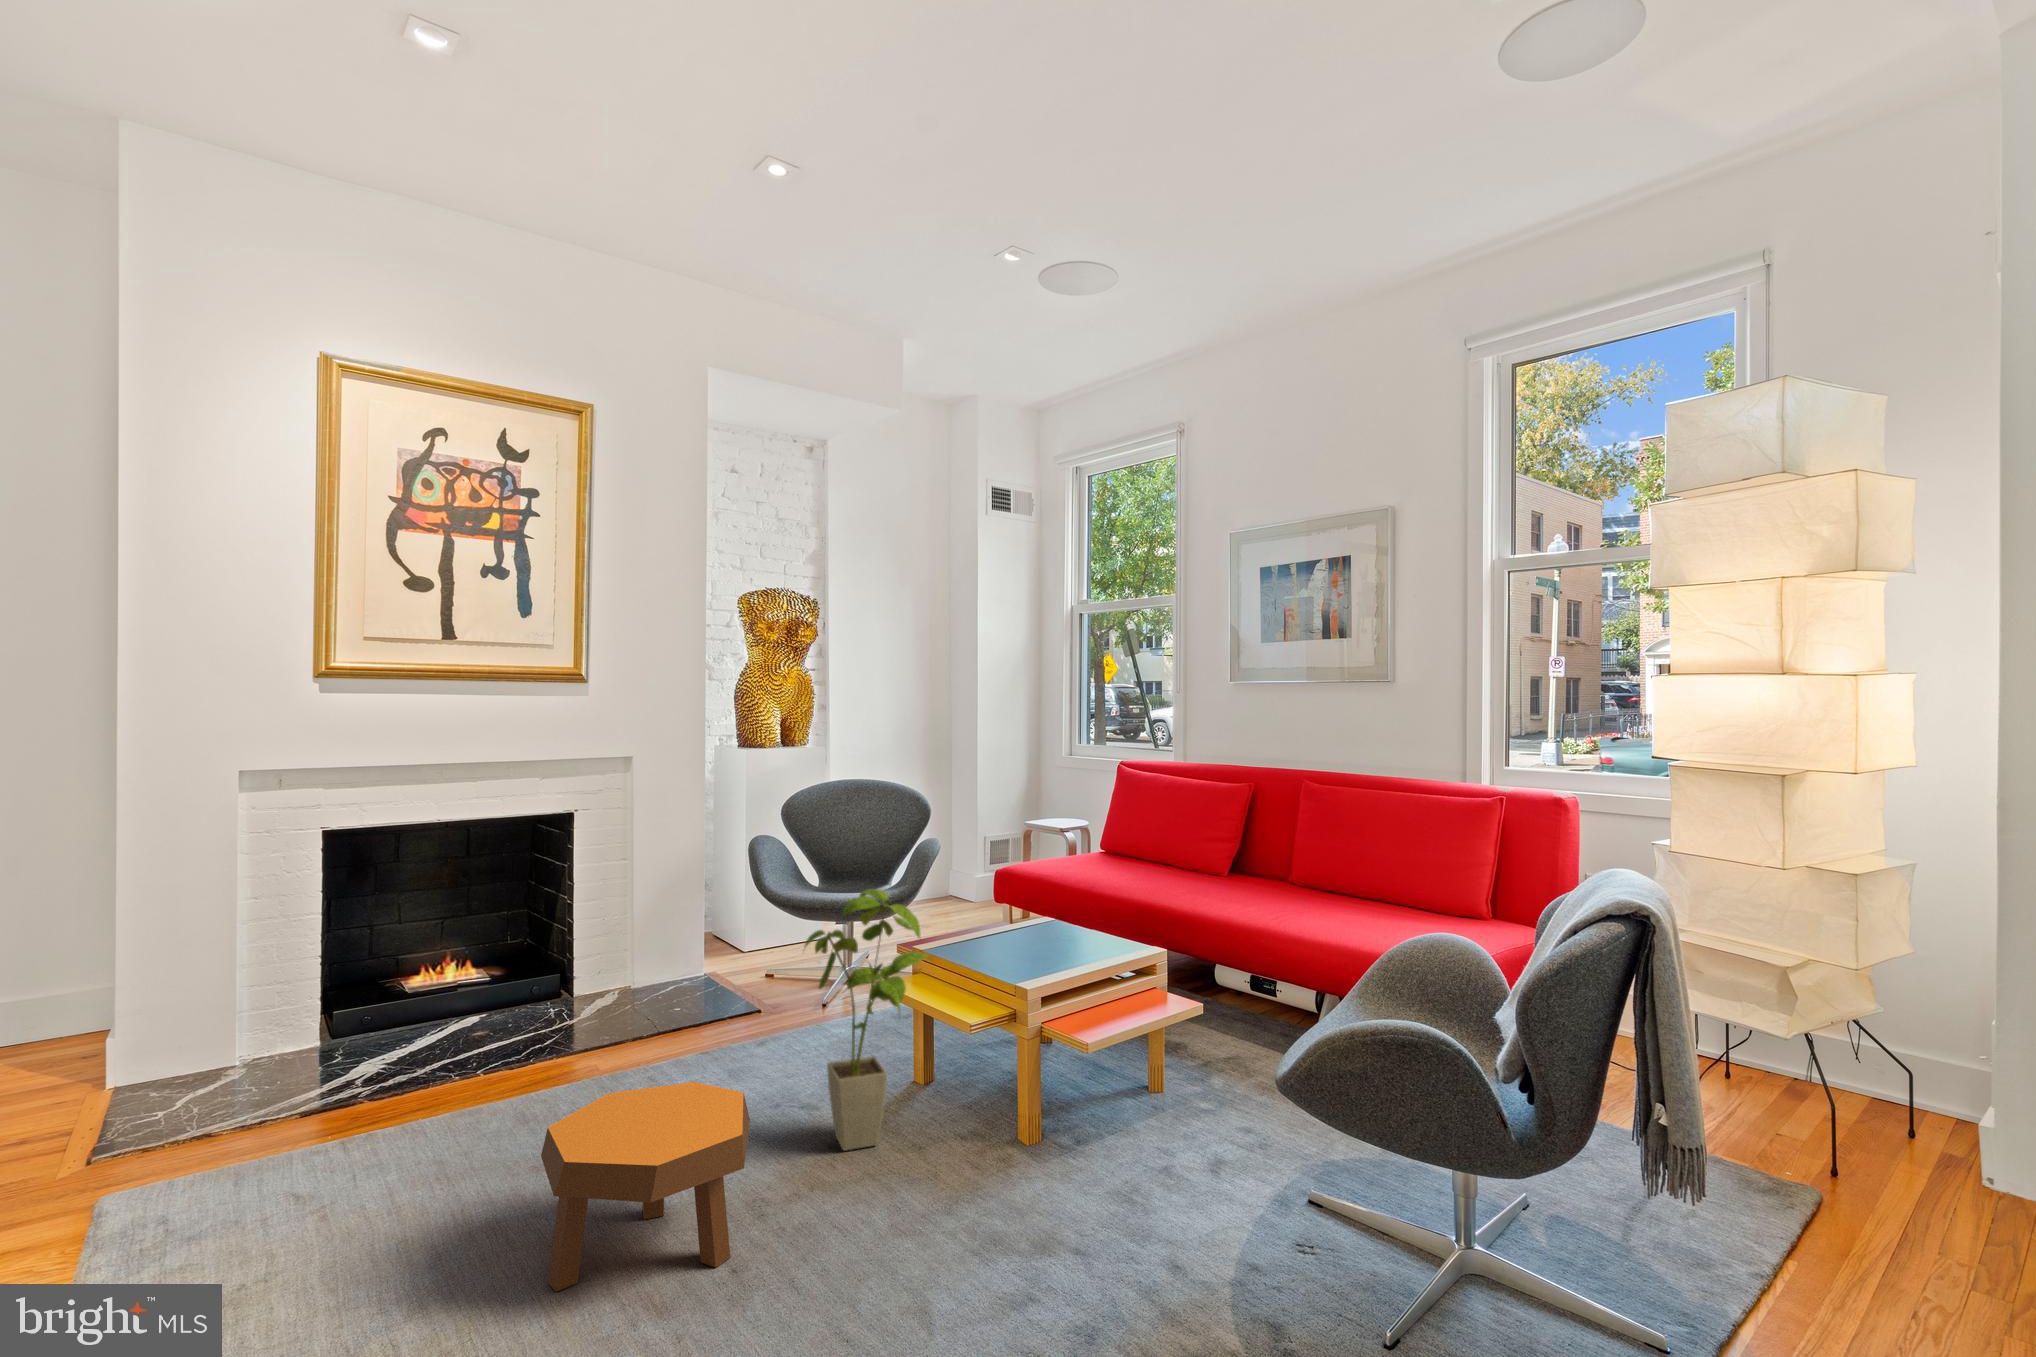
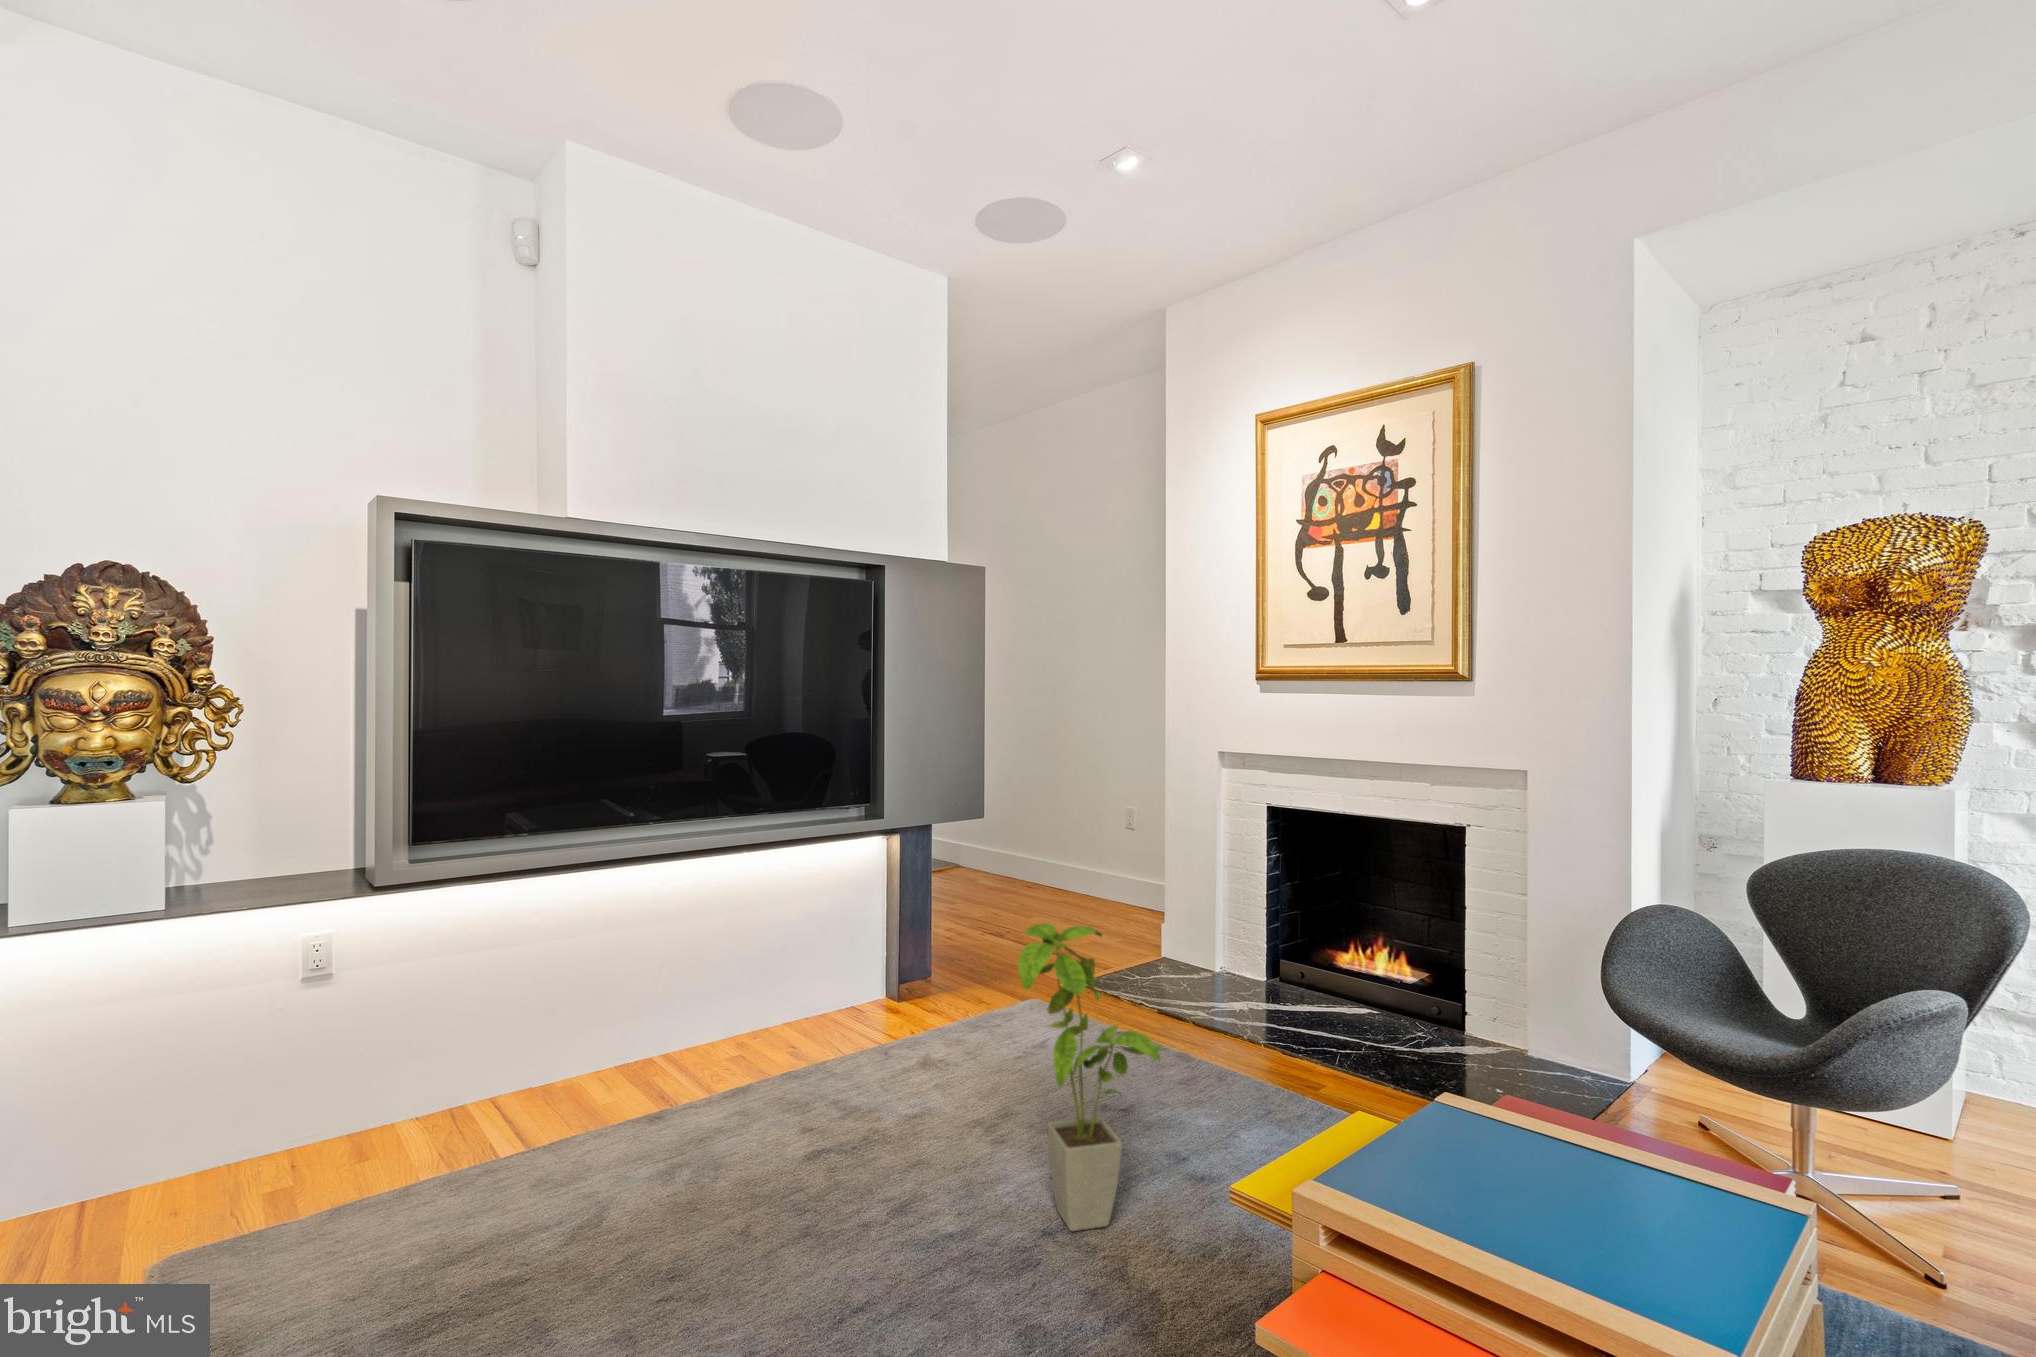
footstool: present [541,1082,750,1292] -> none [813,1002,986,1161]

